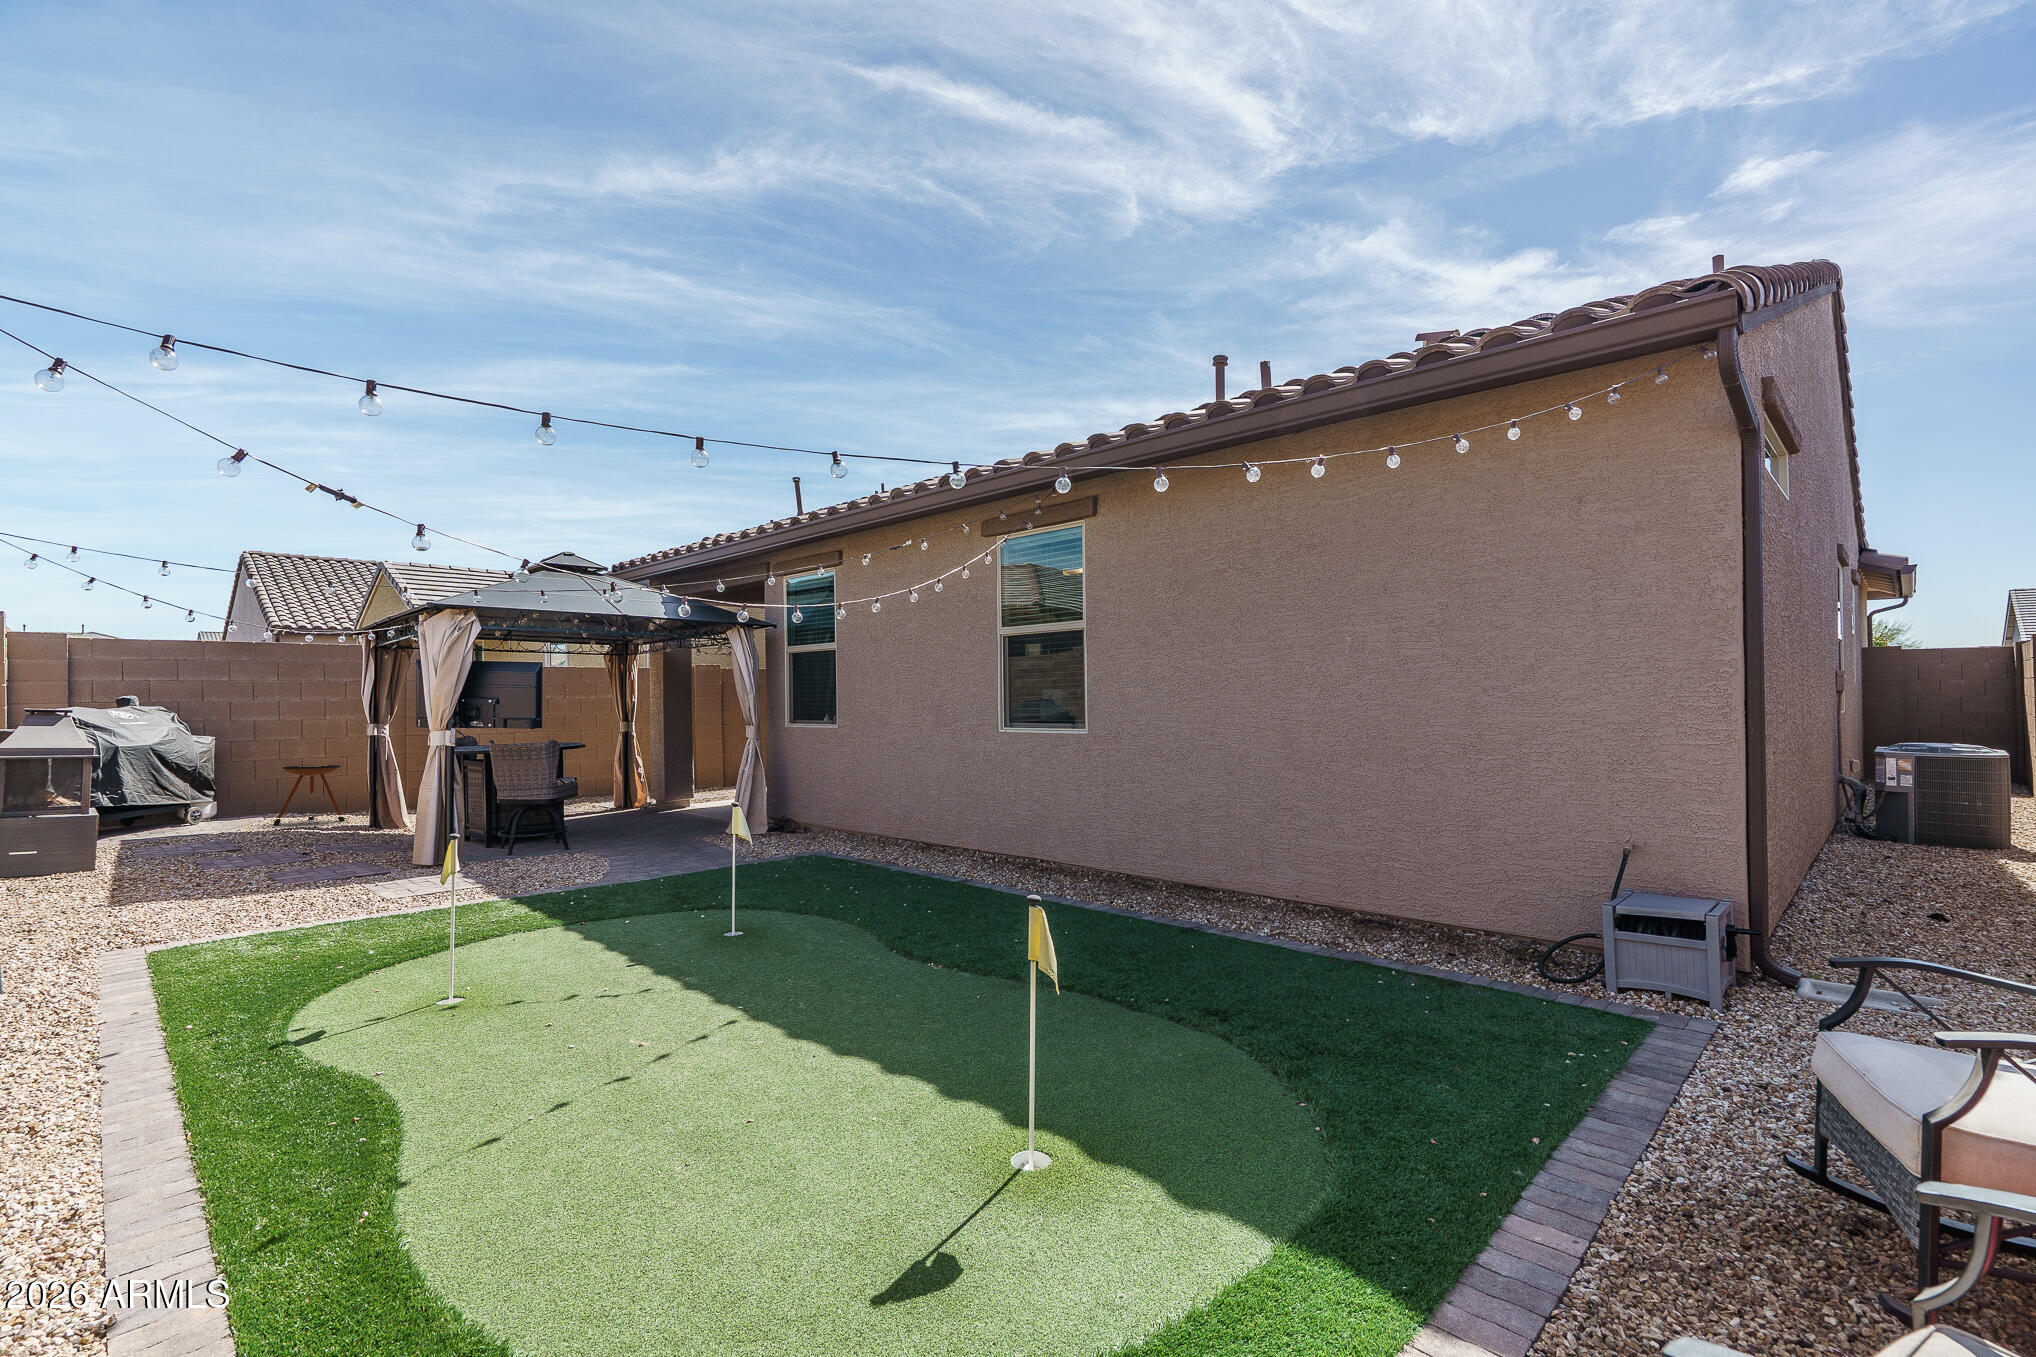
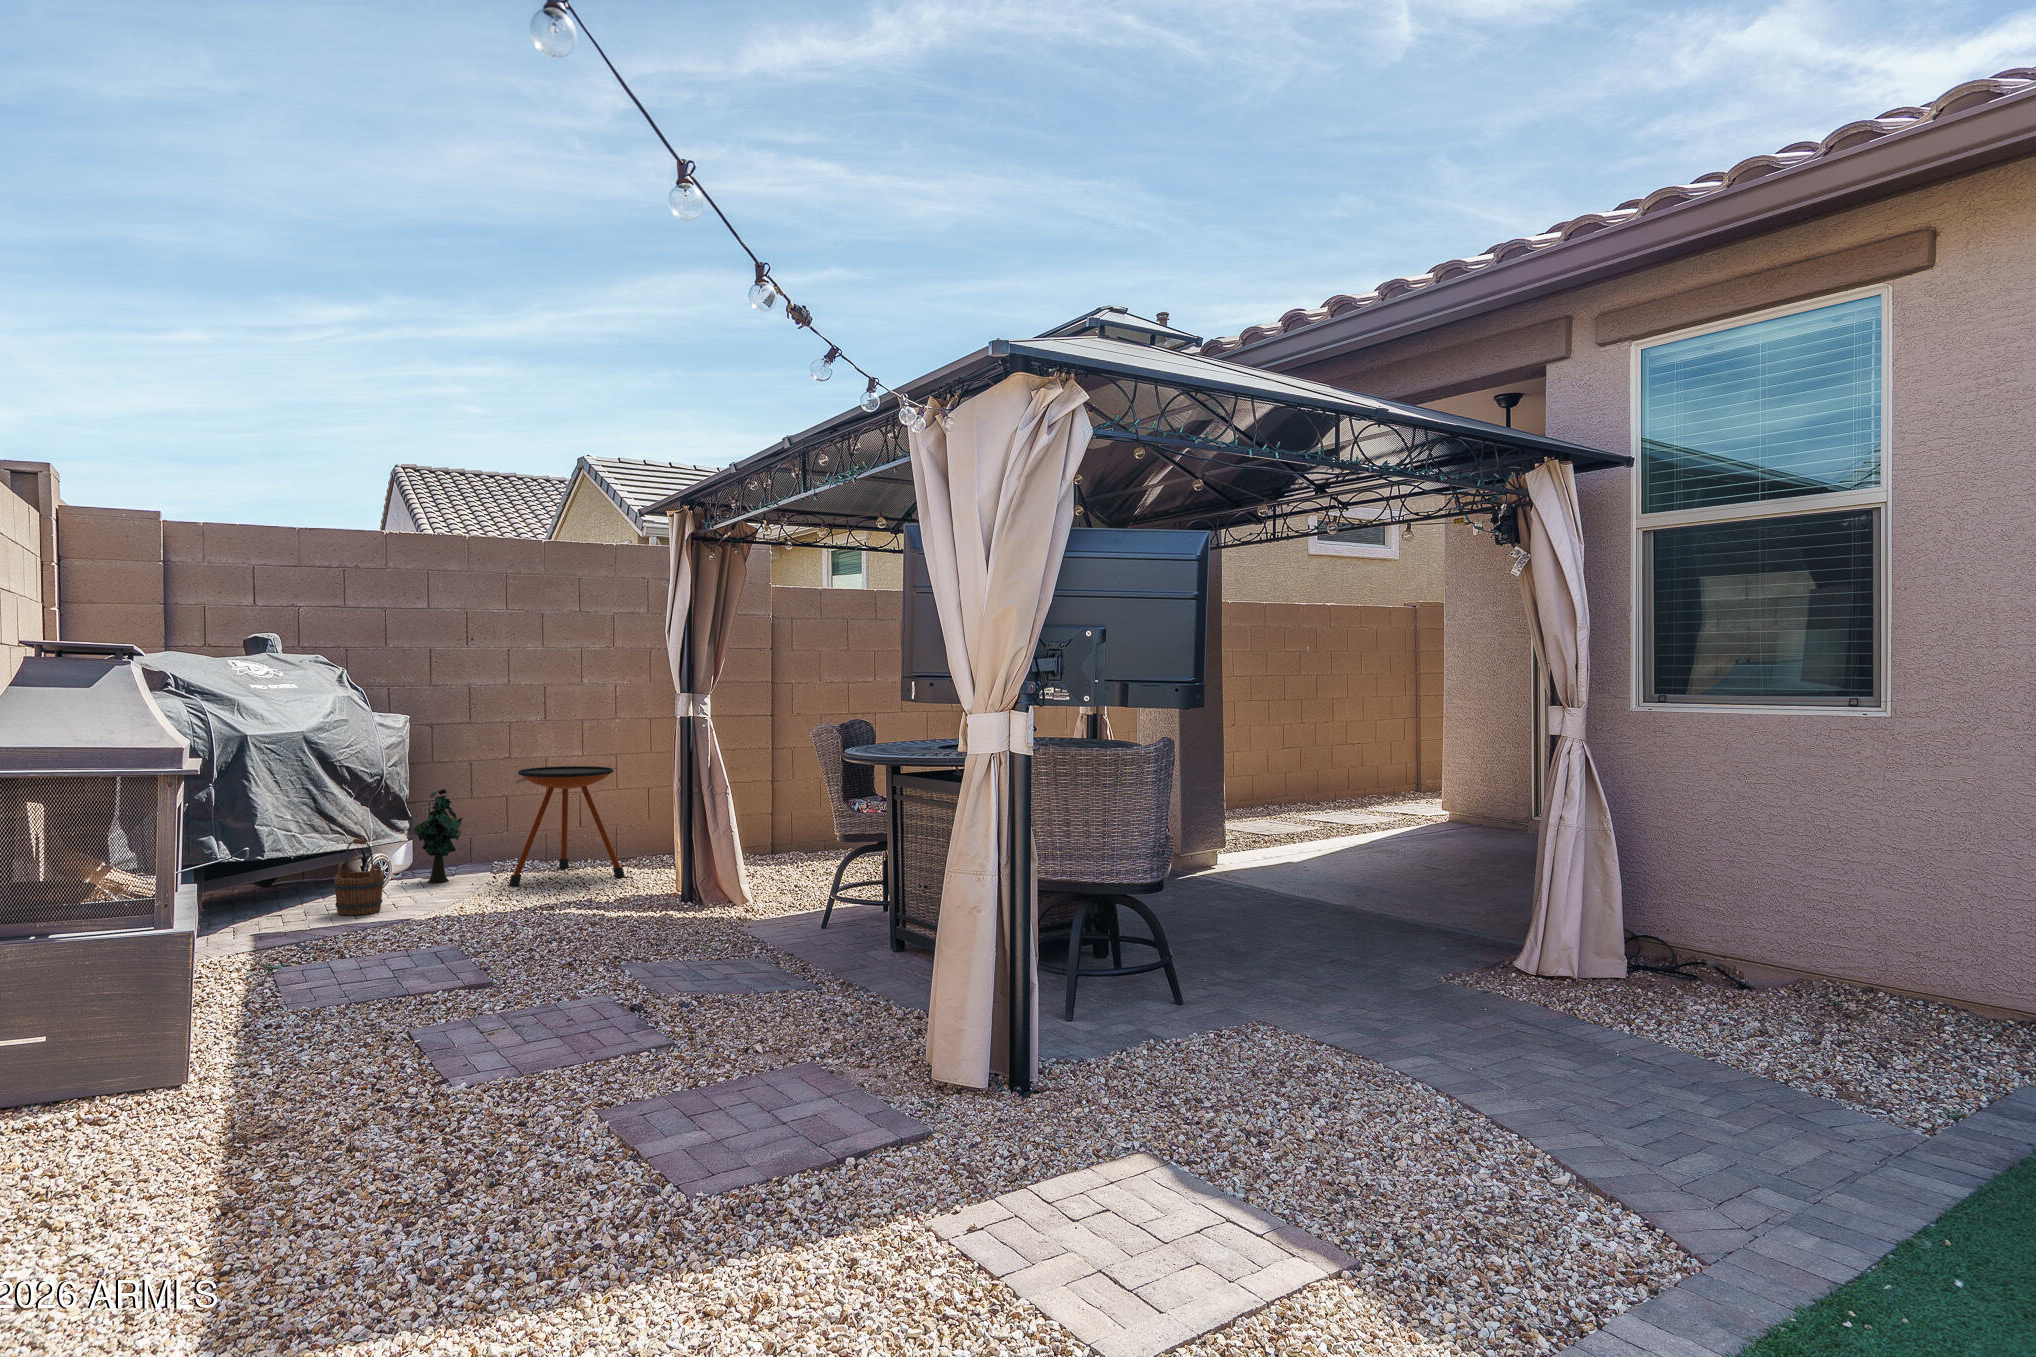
decorative plant: none [215,777,248,826] -> present [413,789,463,883]
wooden bucket: none [166,798,196,835] -> present [334,839,384,915]

